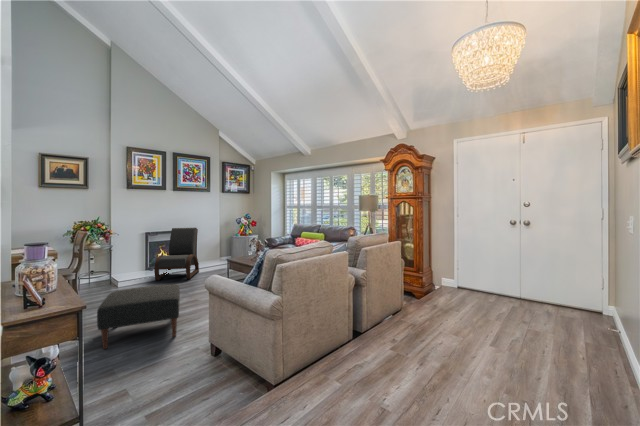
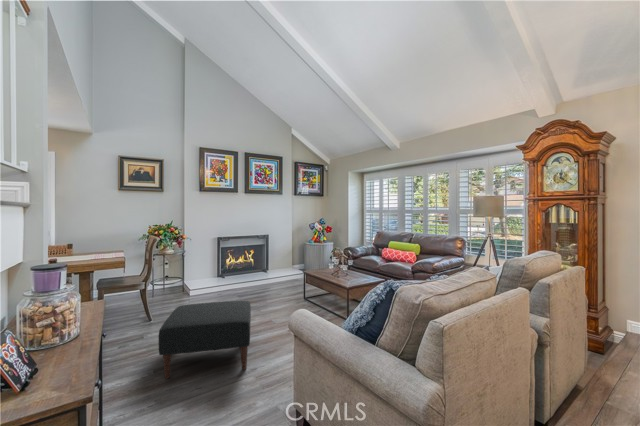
lounge chair: present [154,228,199,280] -> none [225,234,271,291]

